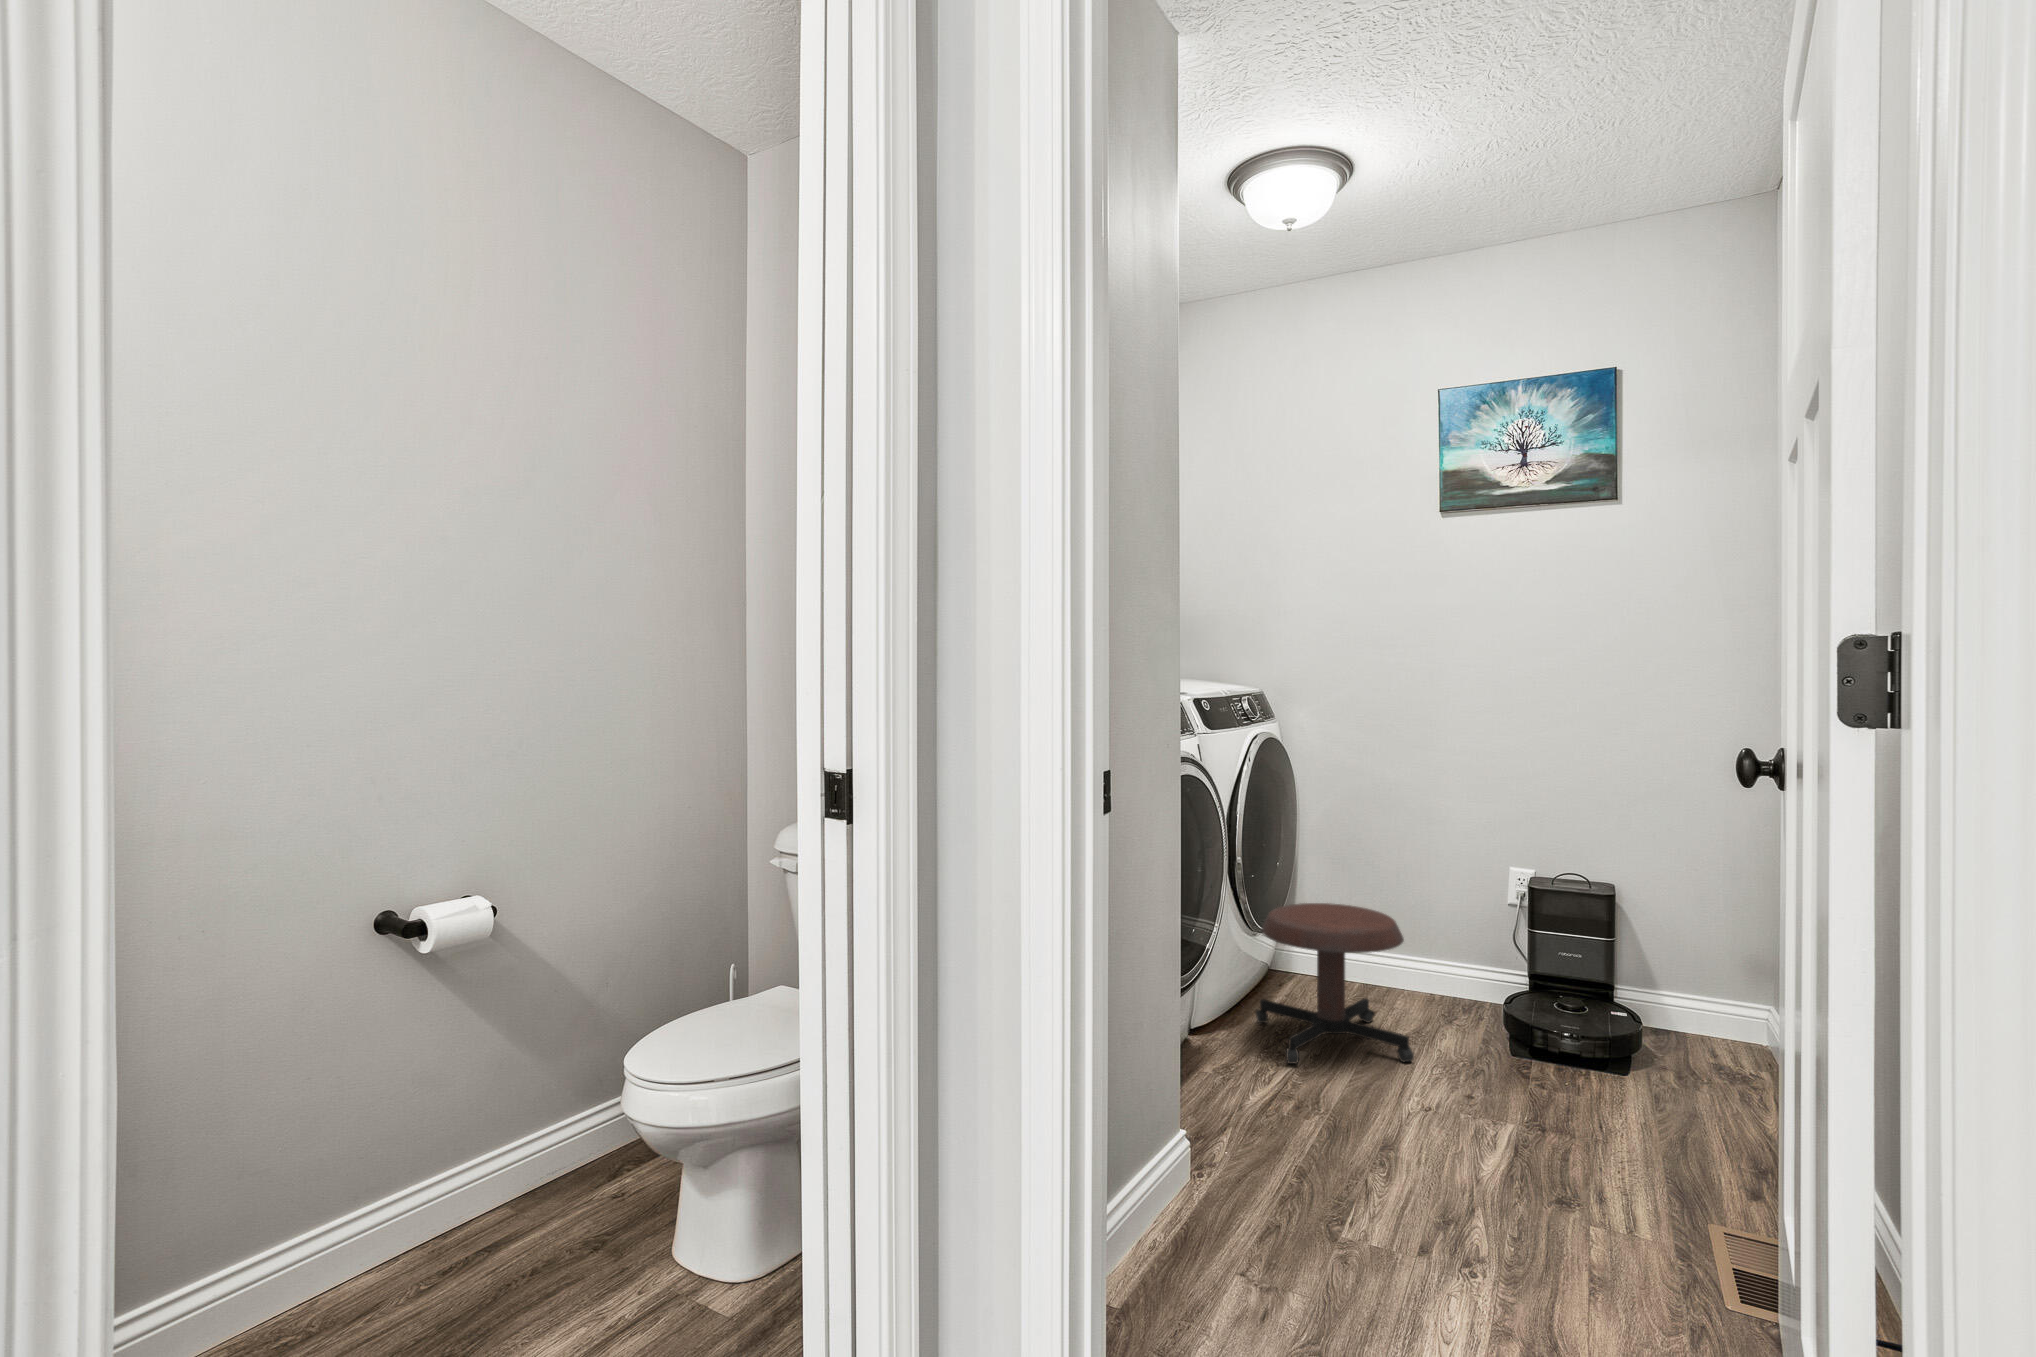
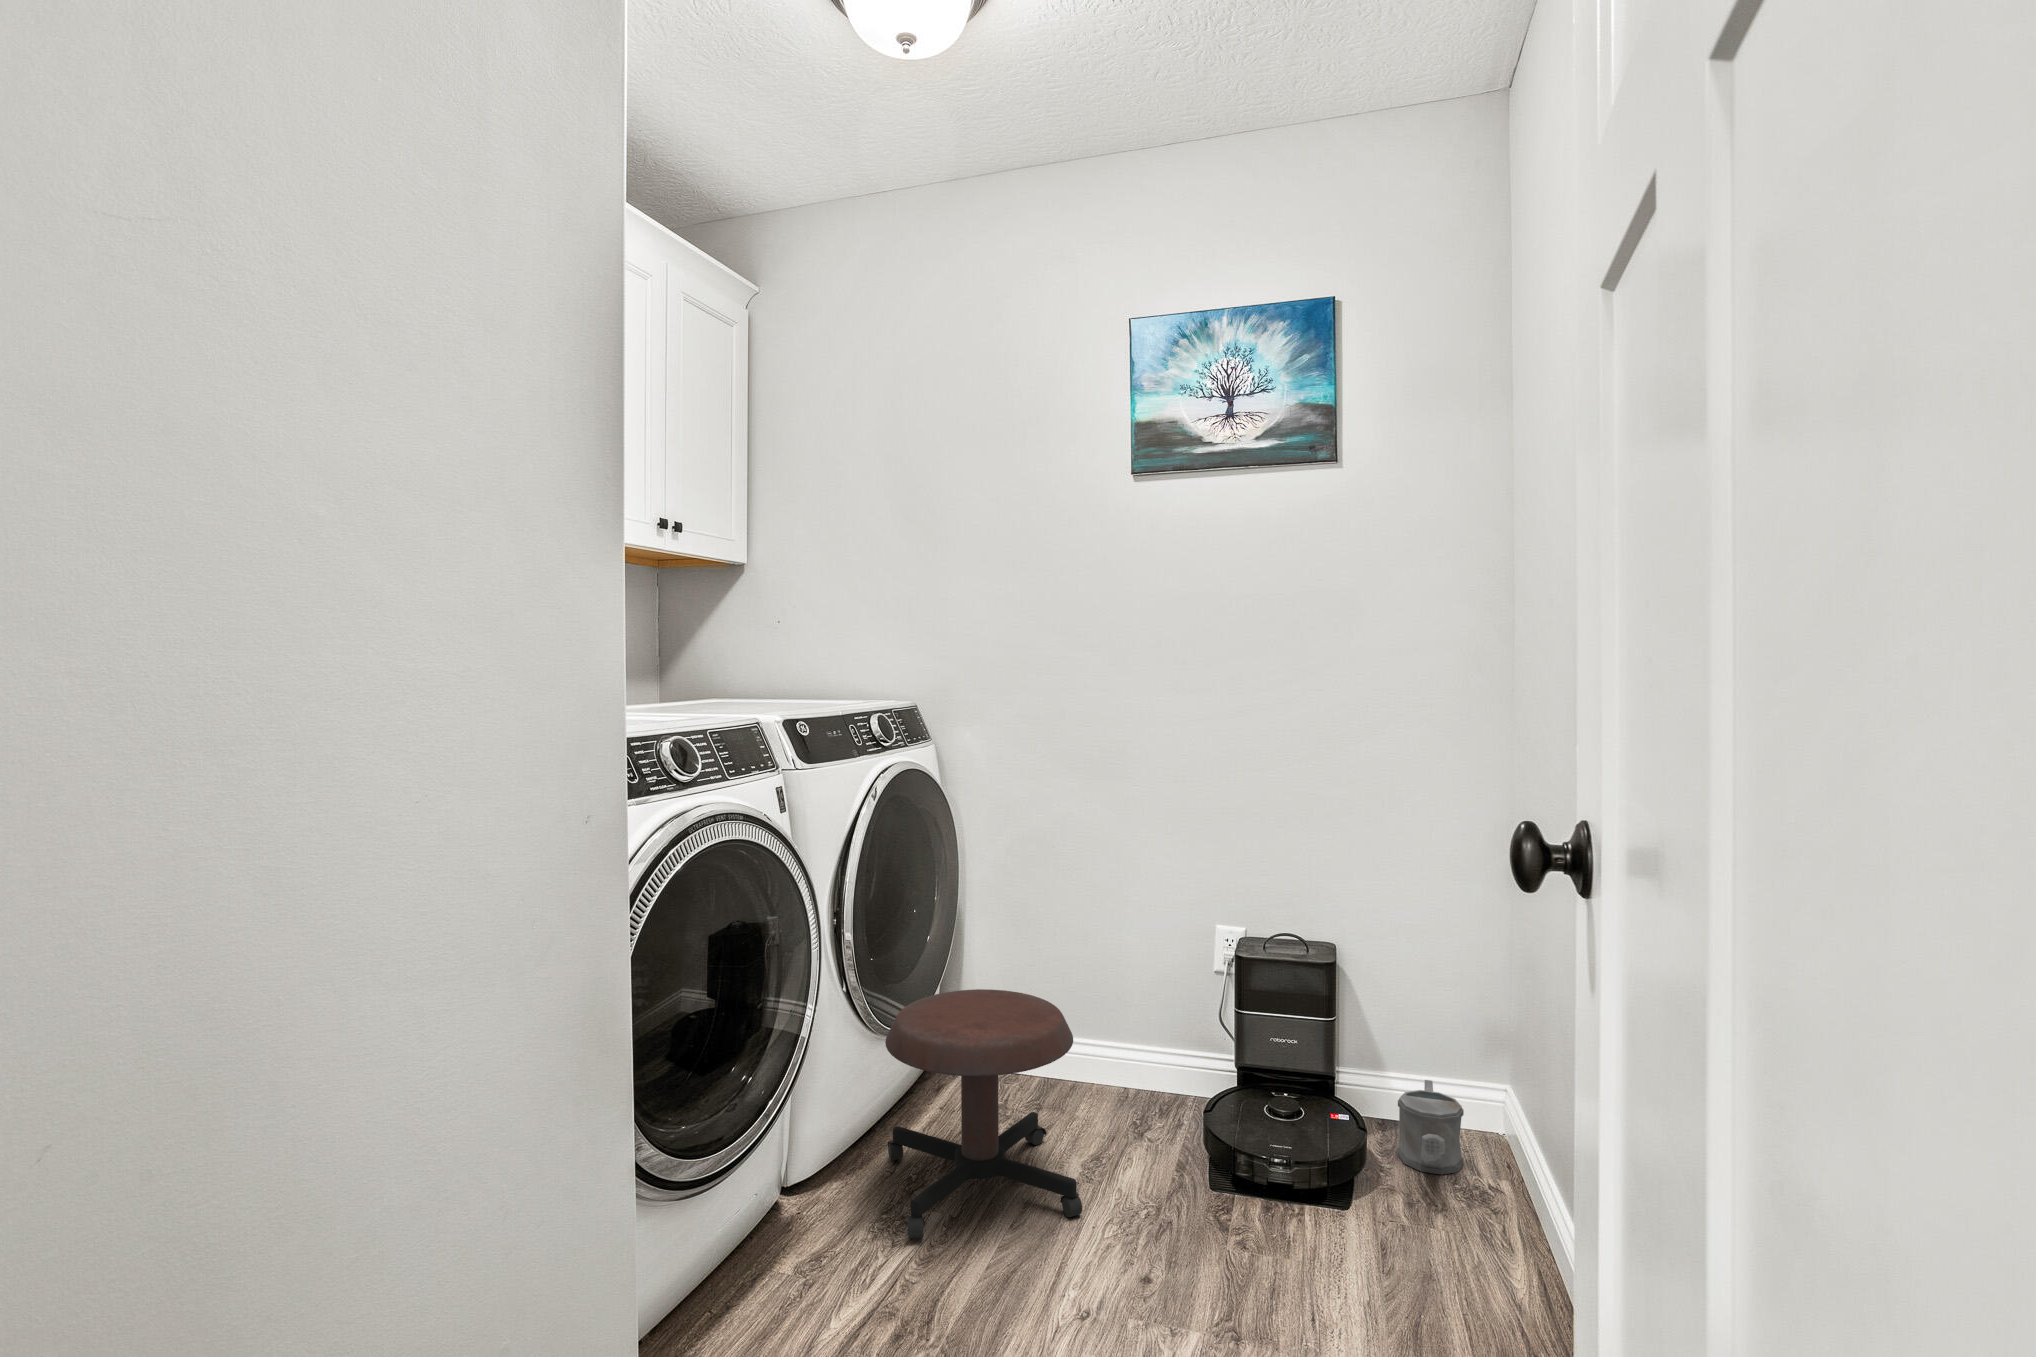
watering can: none [1670,994,1728,1062] -> present [1398,1080,1464,1175]

